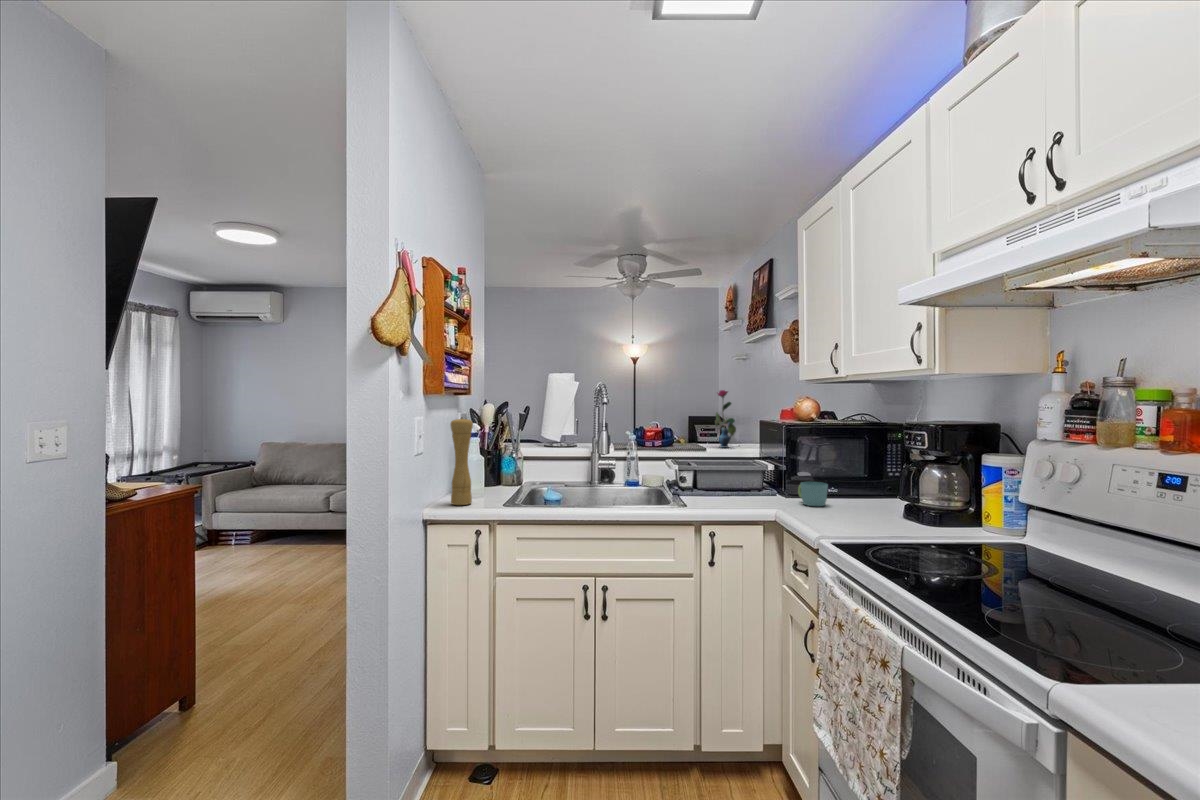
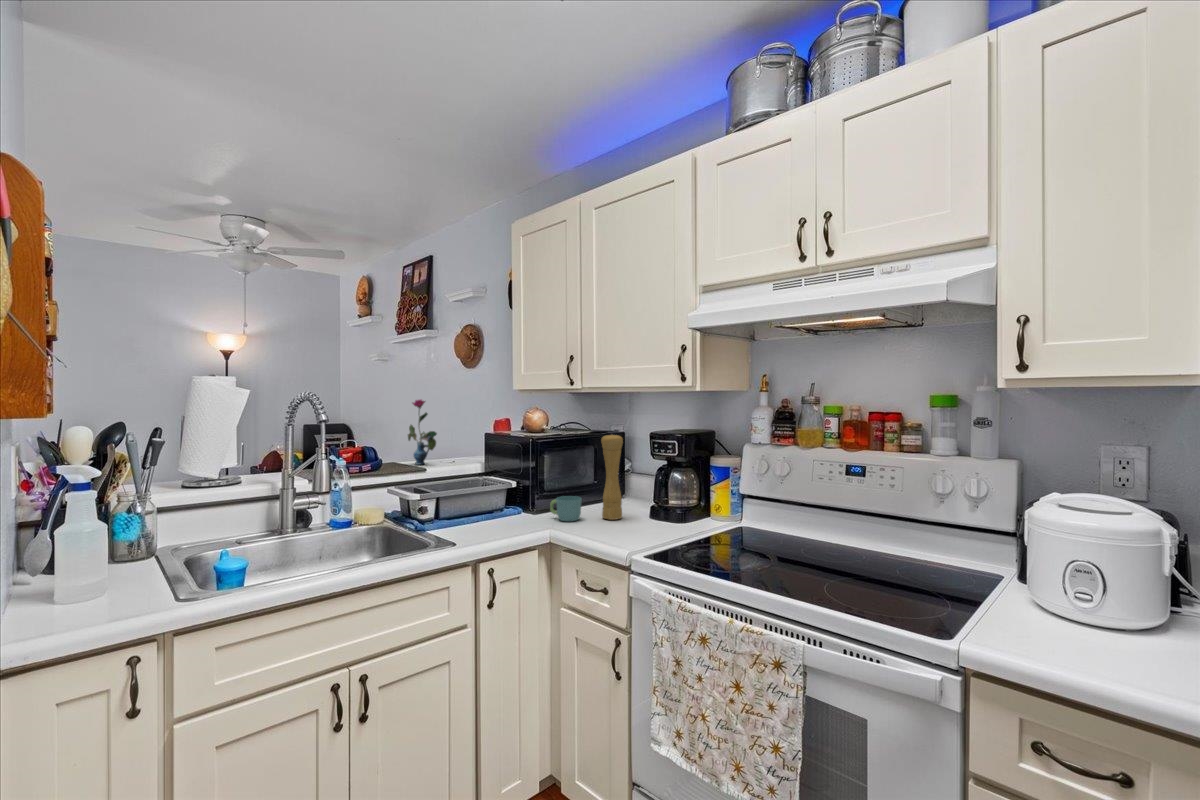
pepper mill: present [451,418,473,505] -> present [601,434,623,520]

